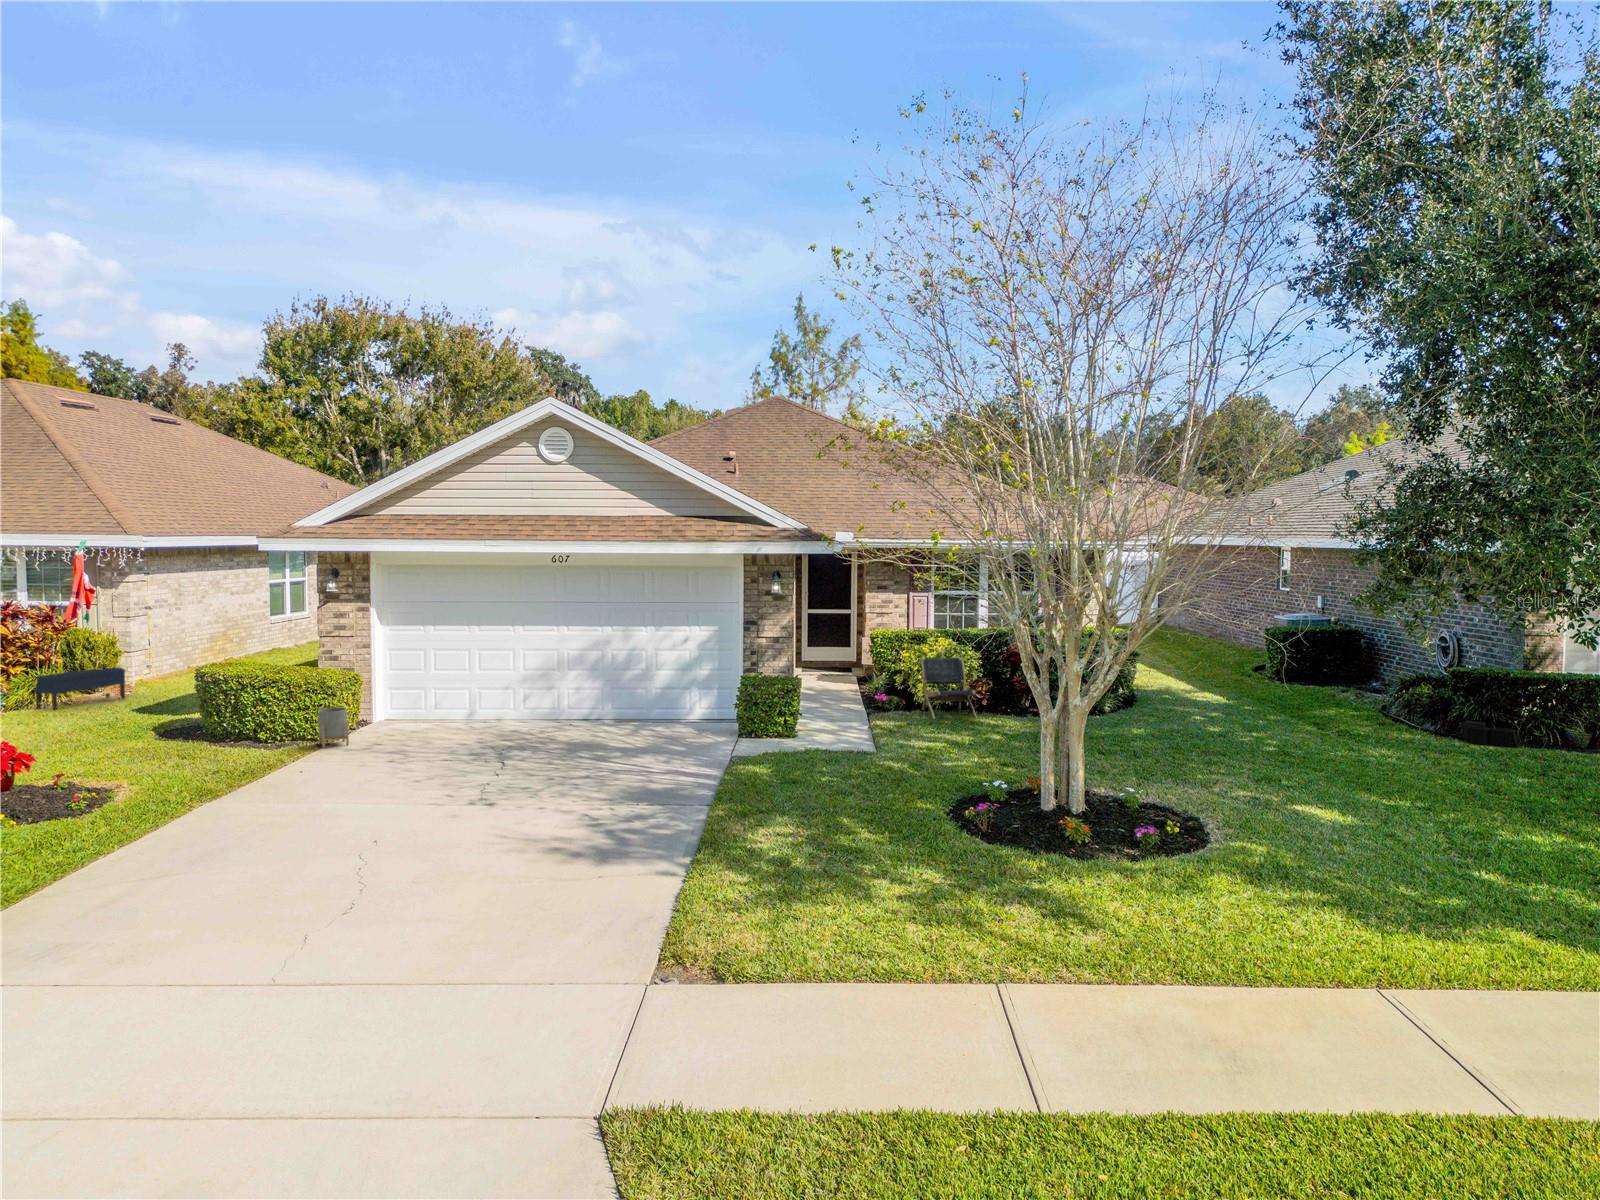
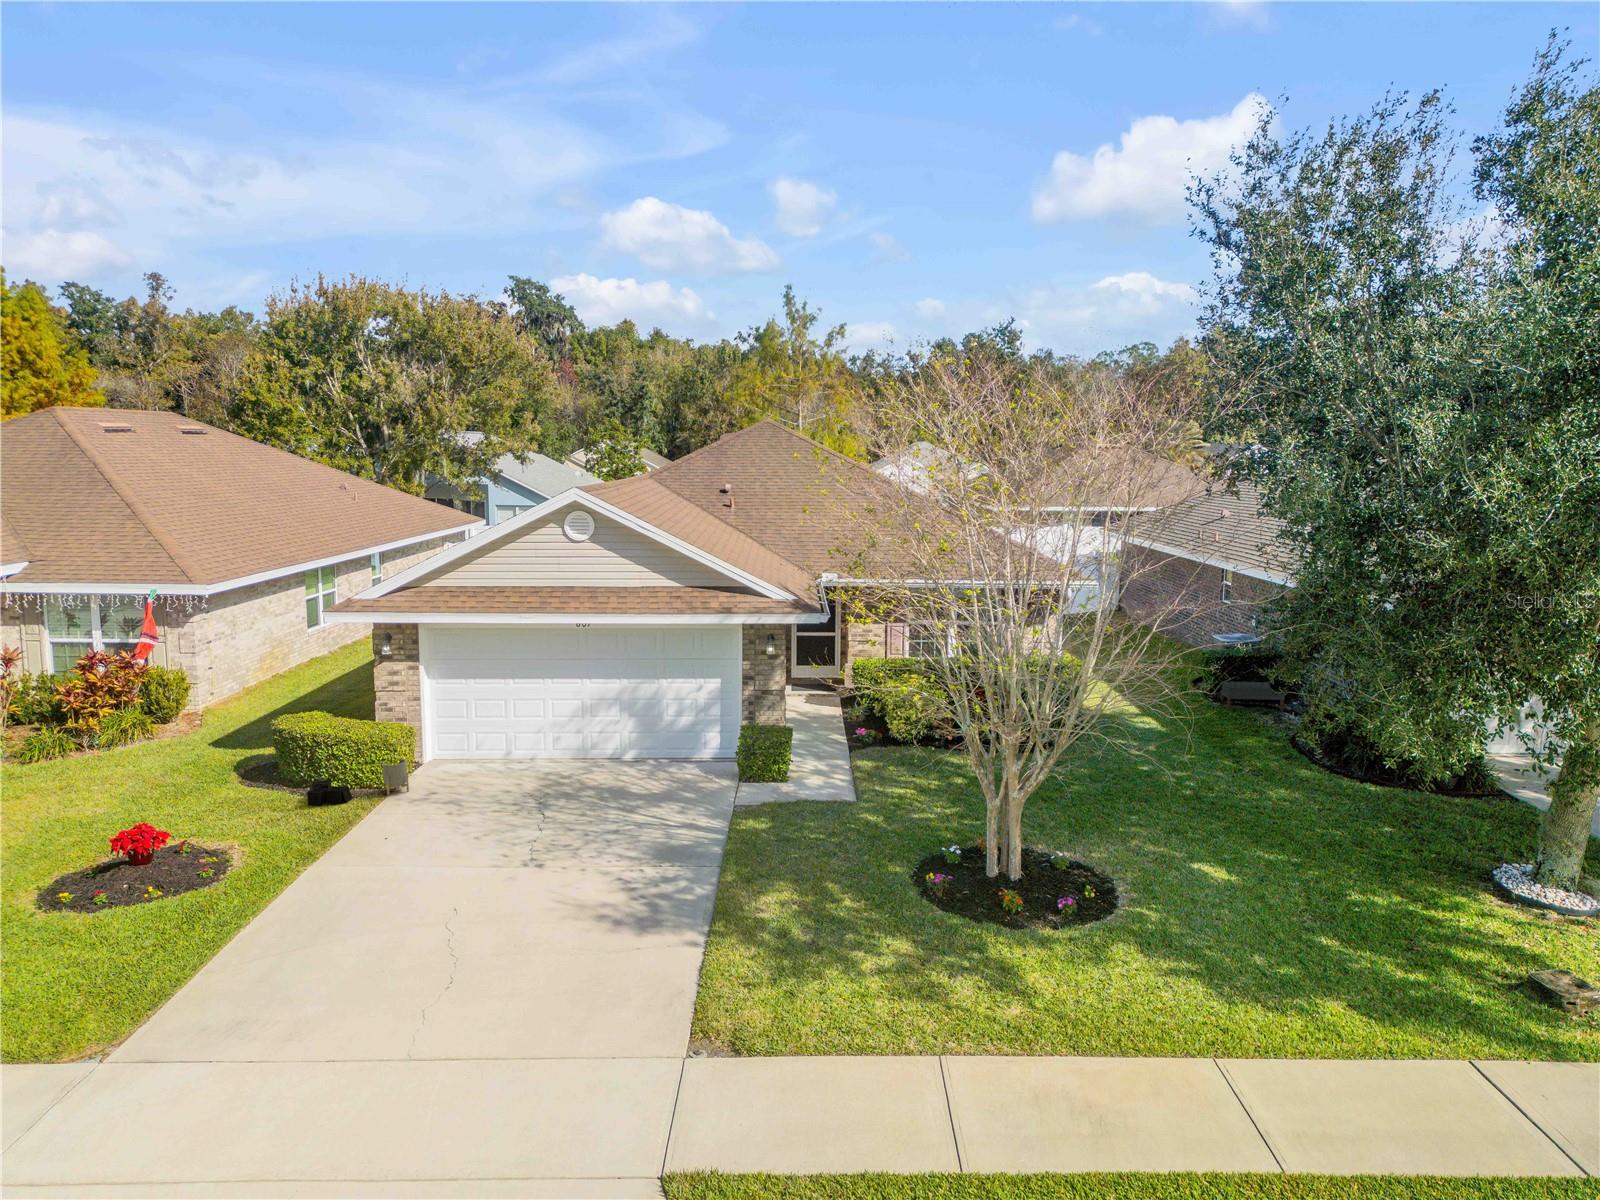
lounge chair: present [921,657,978,719] -> none [896,697,944,755]
bench: present [35,667,125,710] -> present [1220,681,1285,712]
storage bin: present [1462,721,1519,747] -> present [307,780,352,806]

